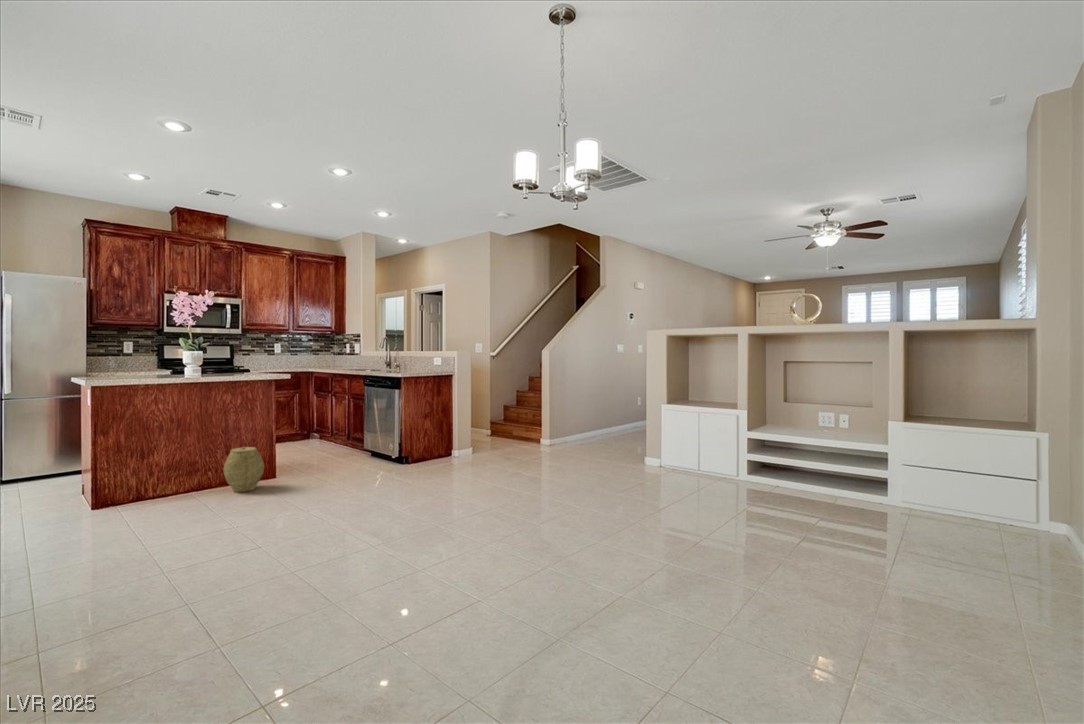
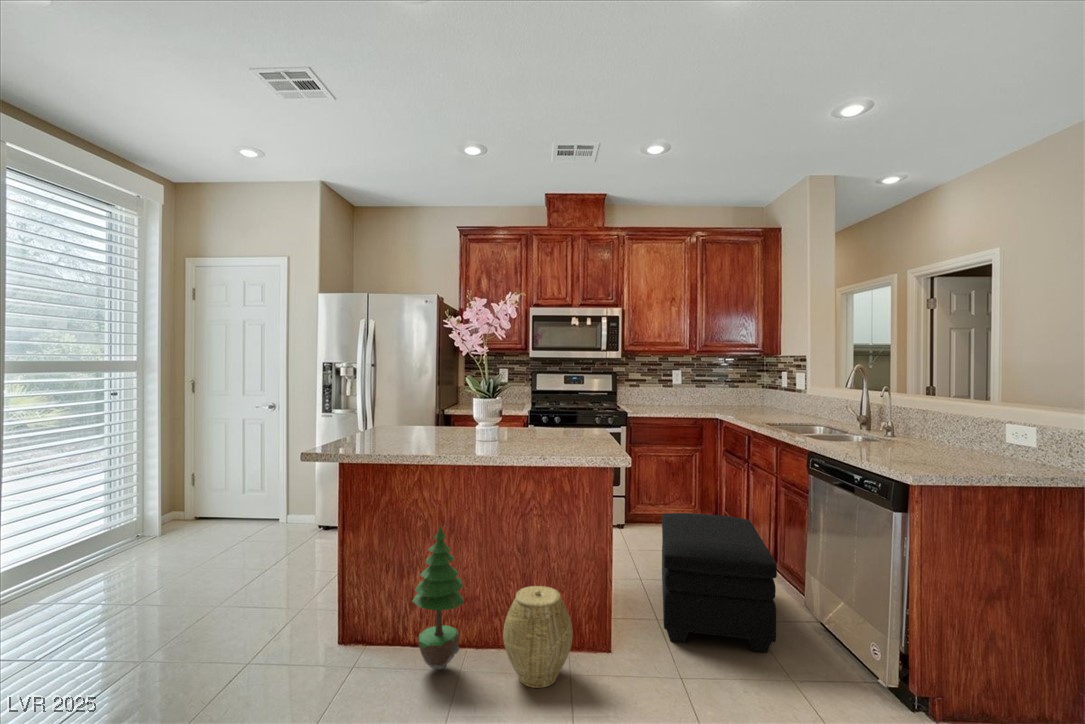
ottoman: none [289,417,355,471] -> present [662,513,777,653]
potted tree: none [164,421,199,499] -> present [413,526,464,669]

